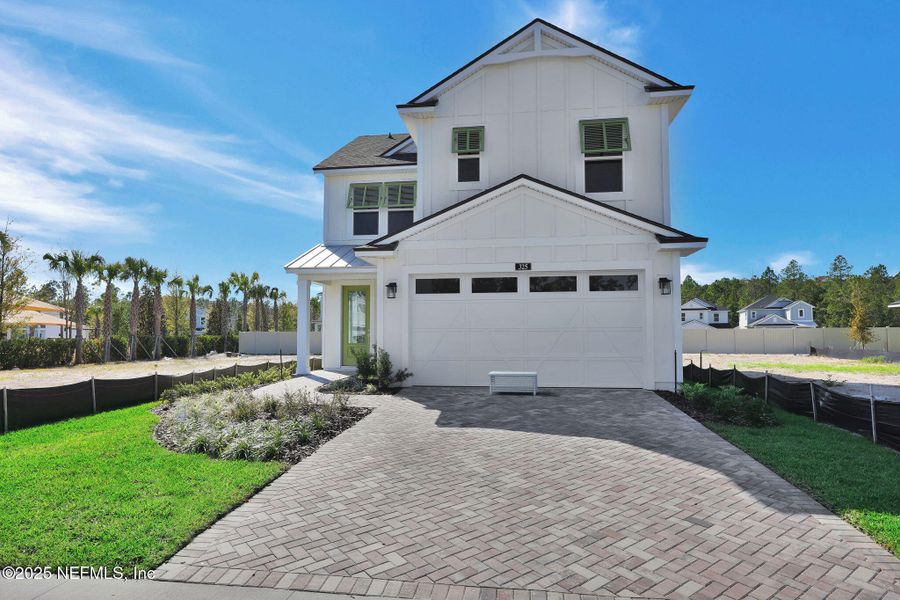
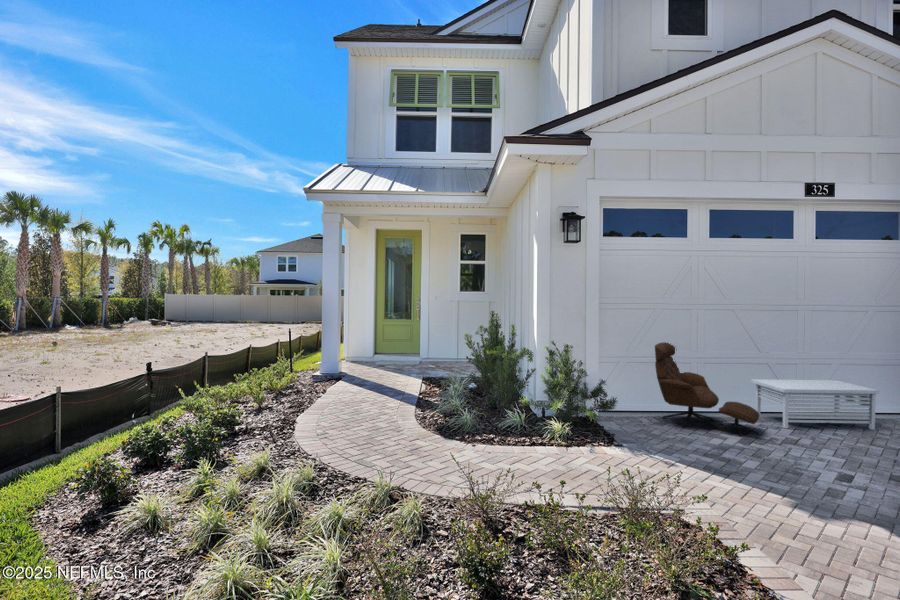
lounge chair: none [431,351,473,396] -> present [655,342,759,436]

